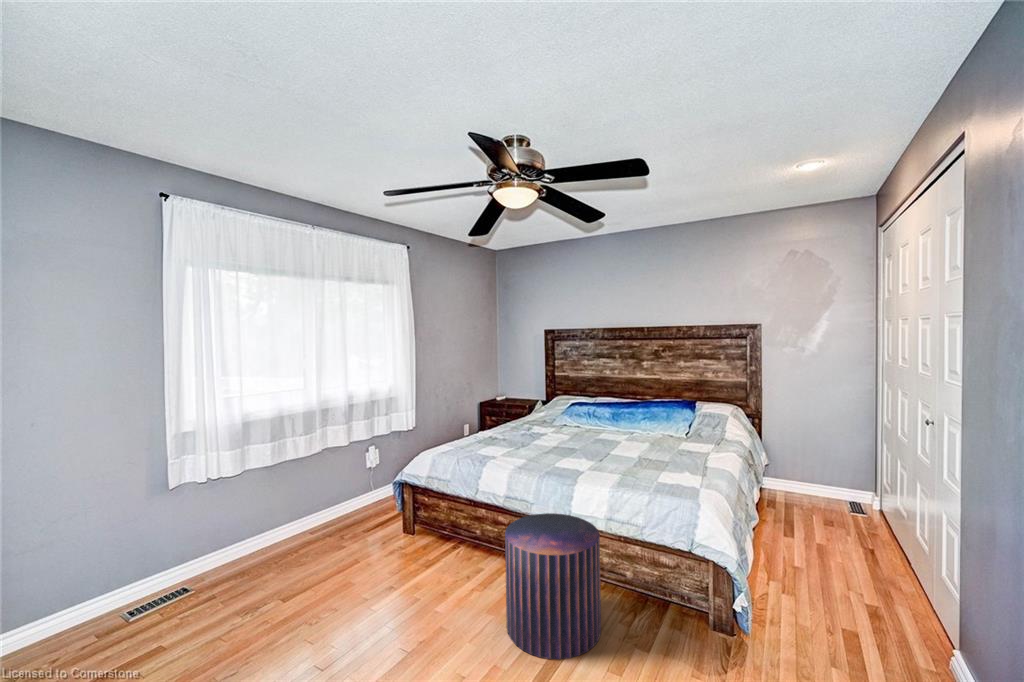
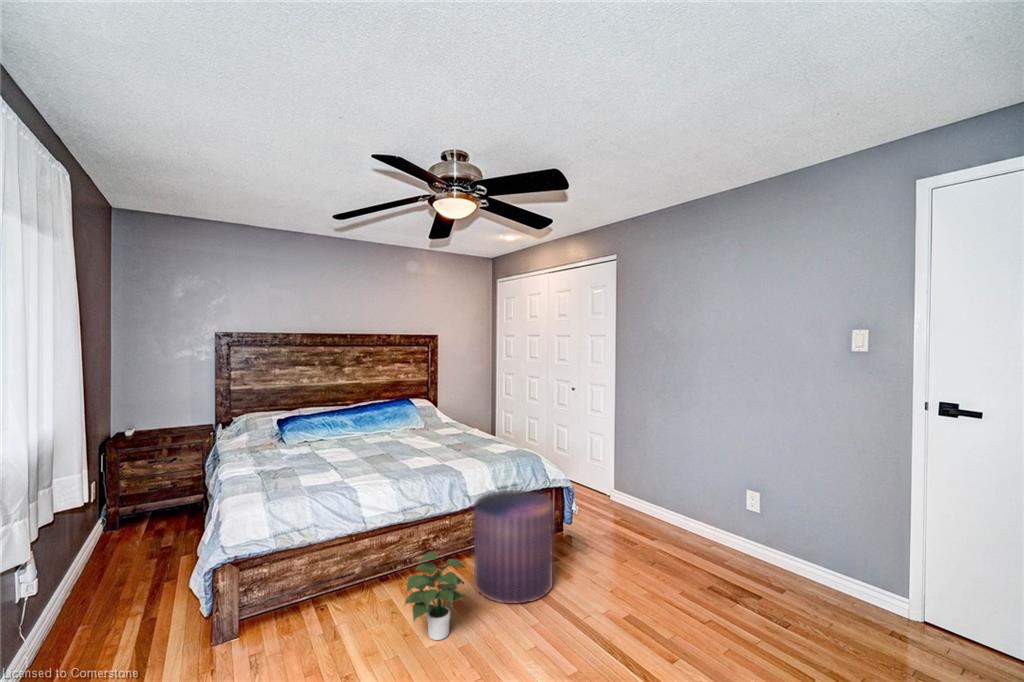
potted plant: none [407,534,474,613] -> present [404,552,466,640]

